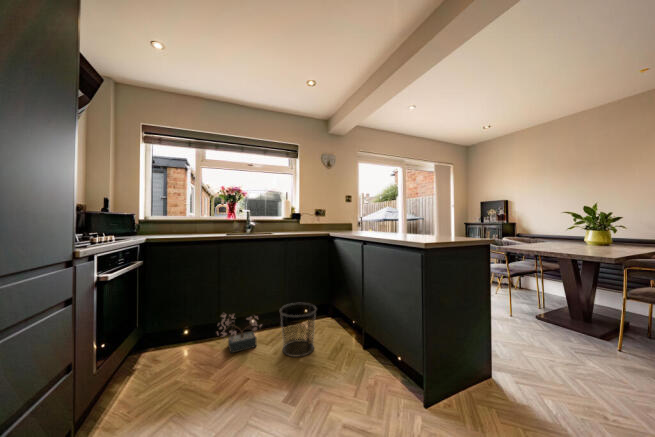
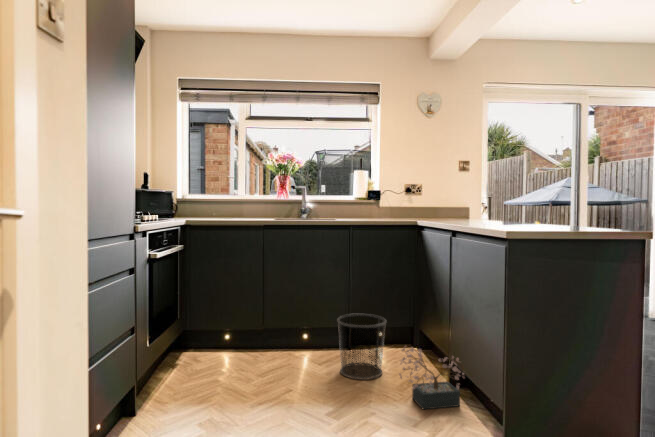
decorative plant: present [217,314,258,353] -> present [399,346,464,409]

